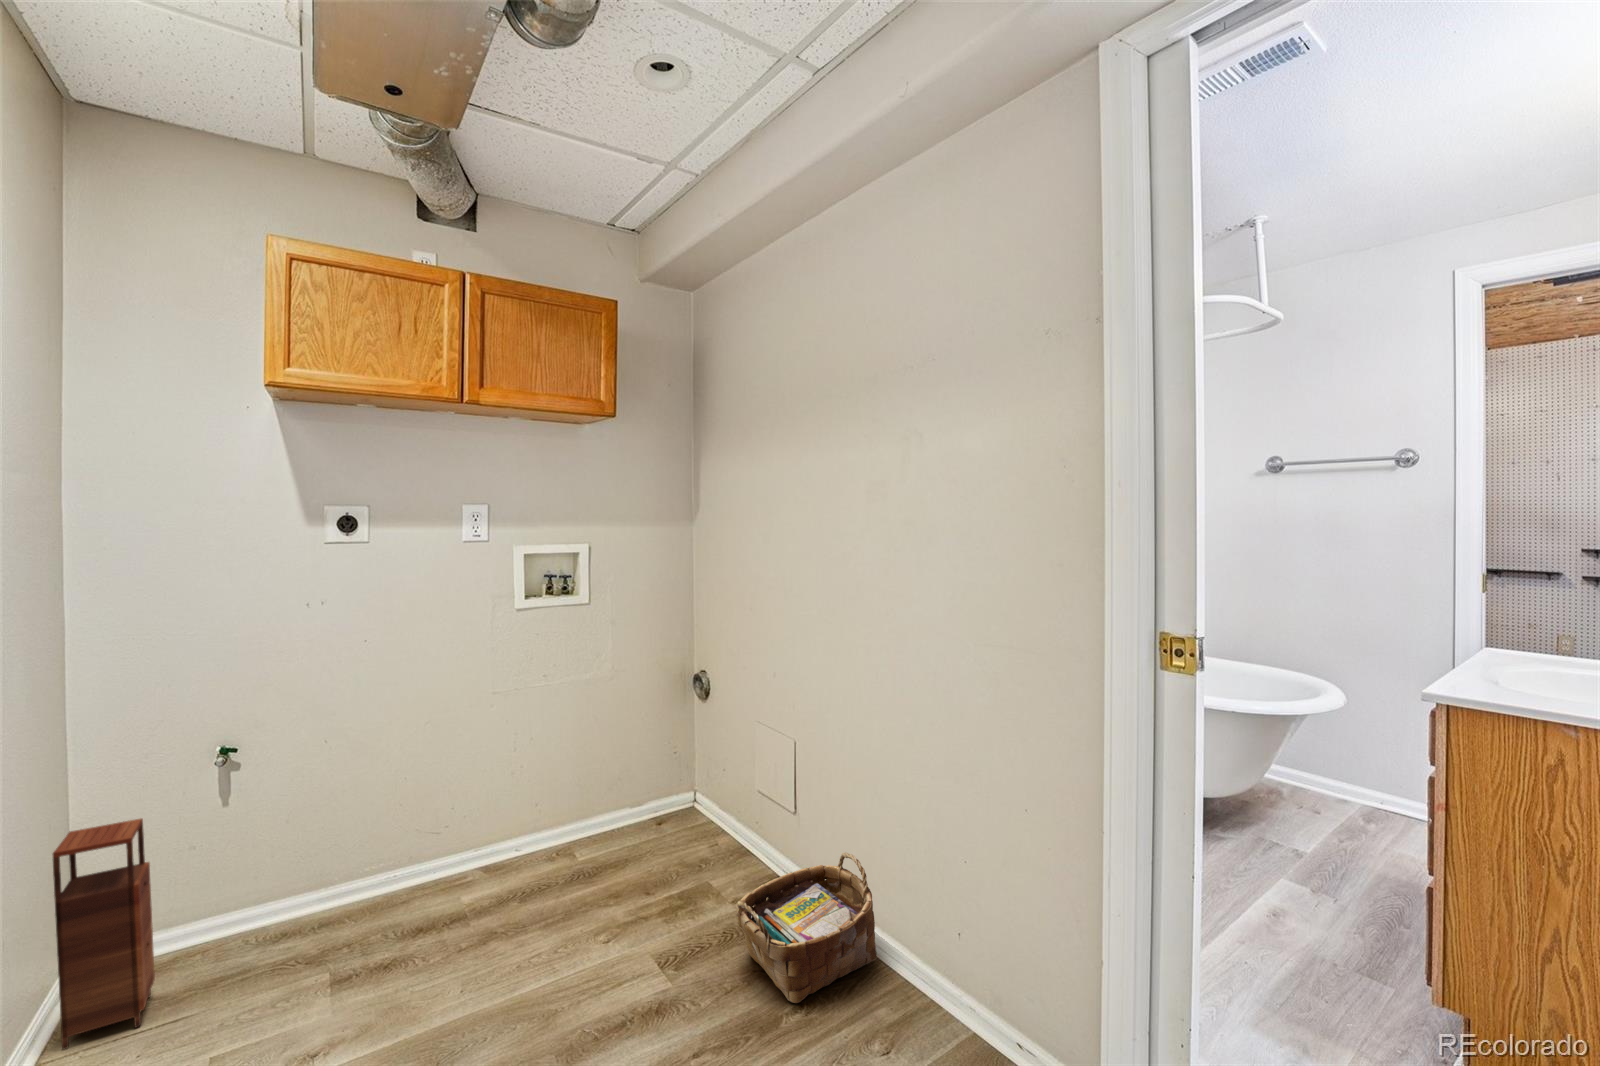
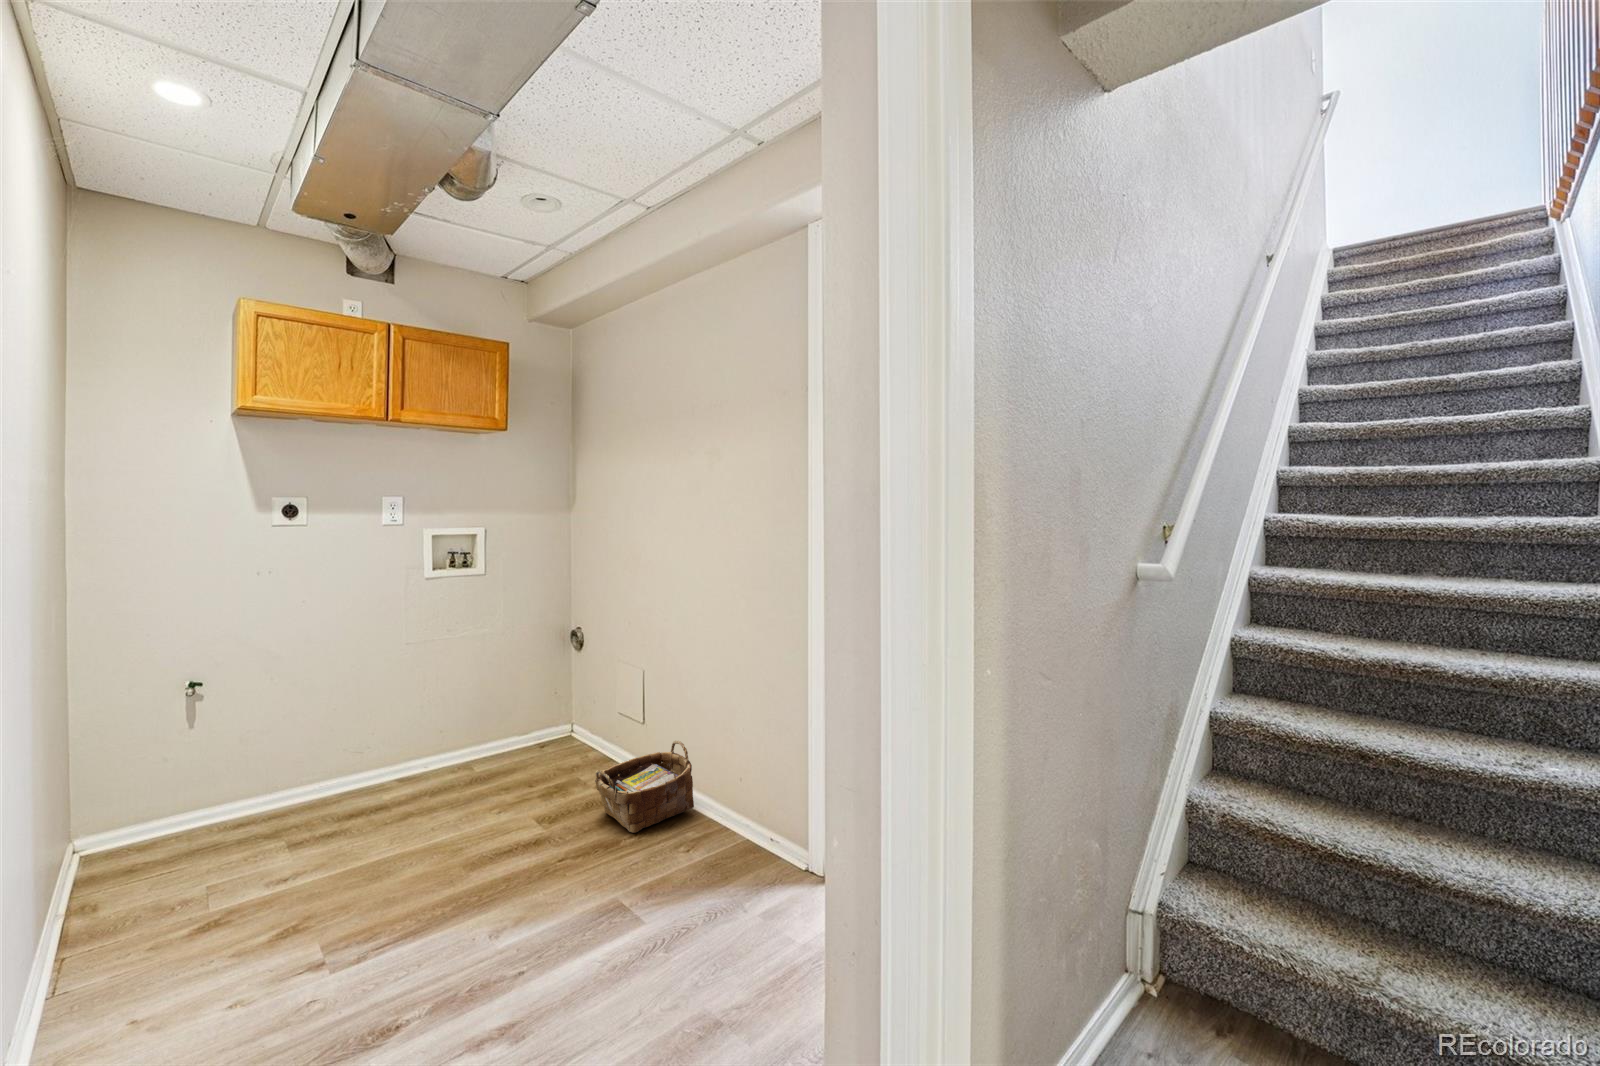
storage cabinet: present [53,818,155,1049] -> none [77,727,145,890]

